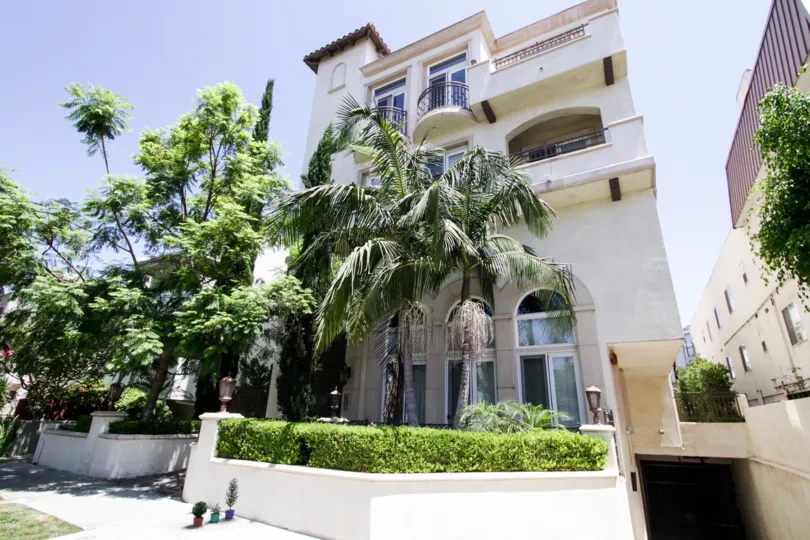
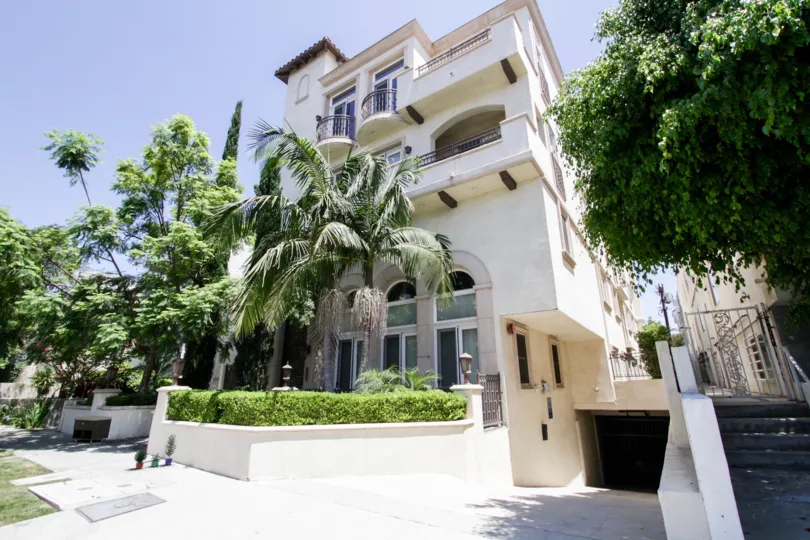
storage bench: none [65,446,118,480] -> present [71,416,112,442]

